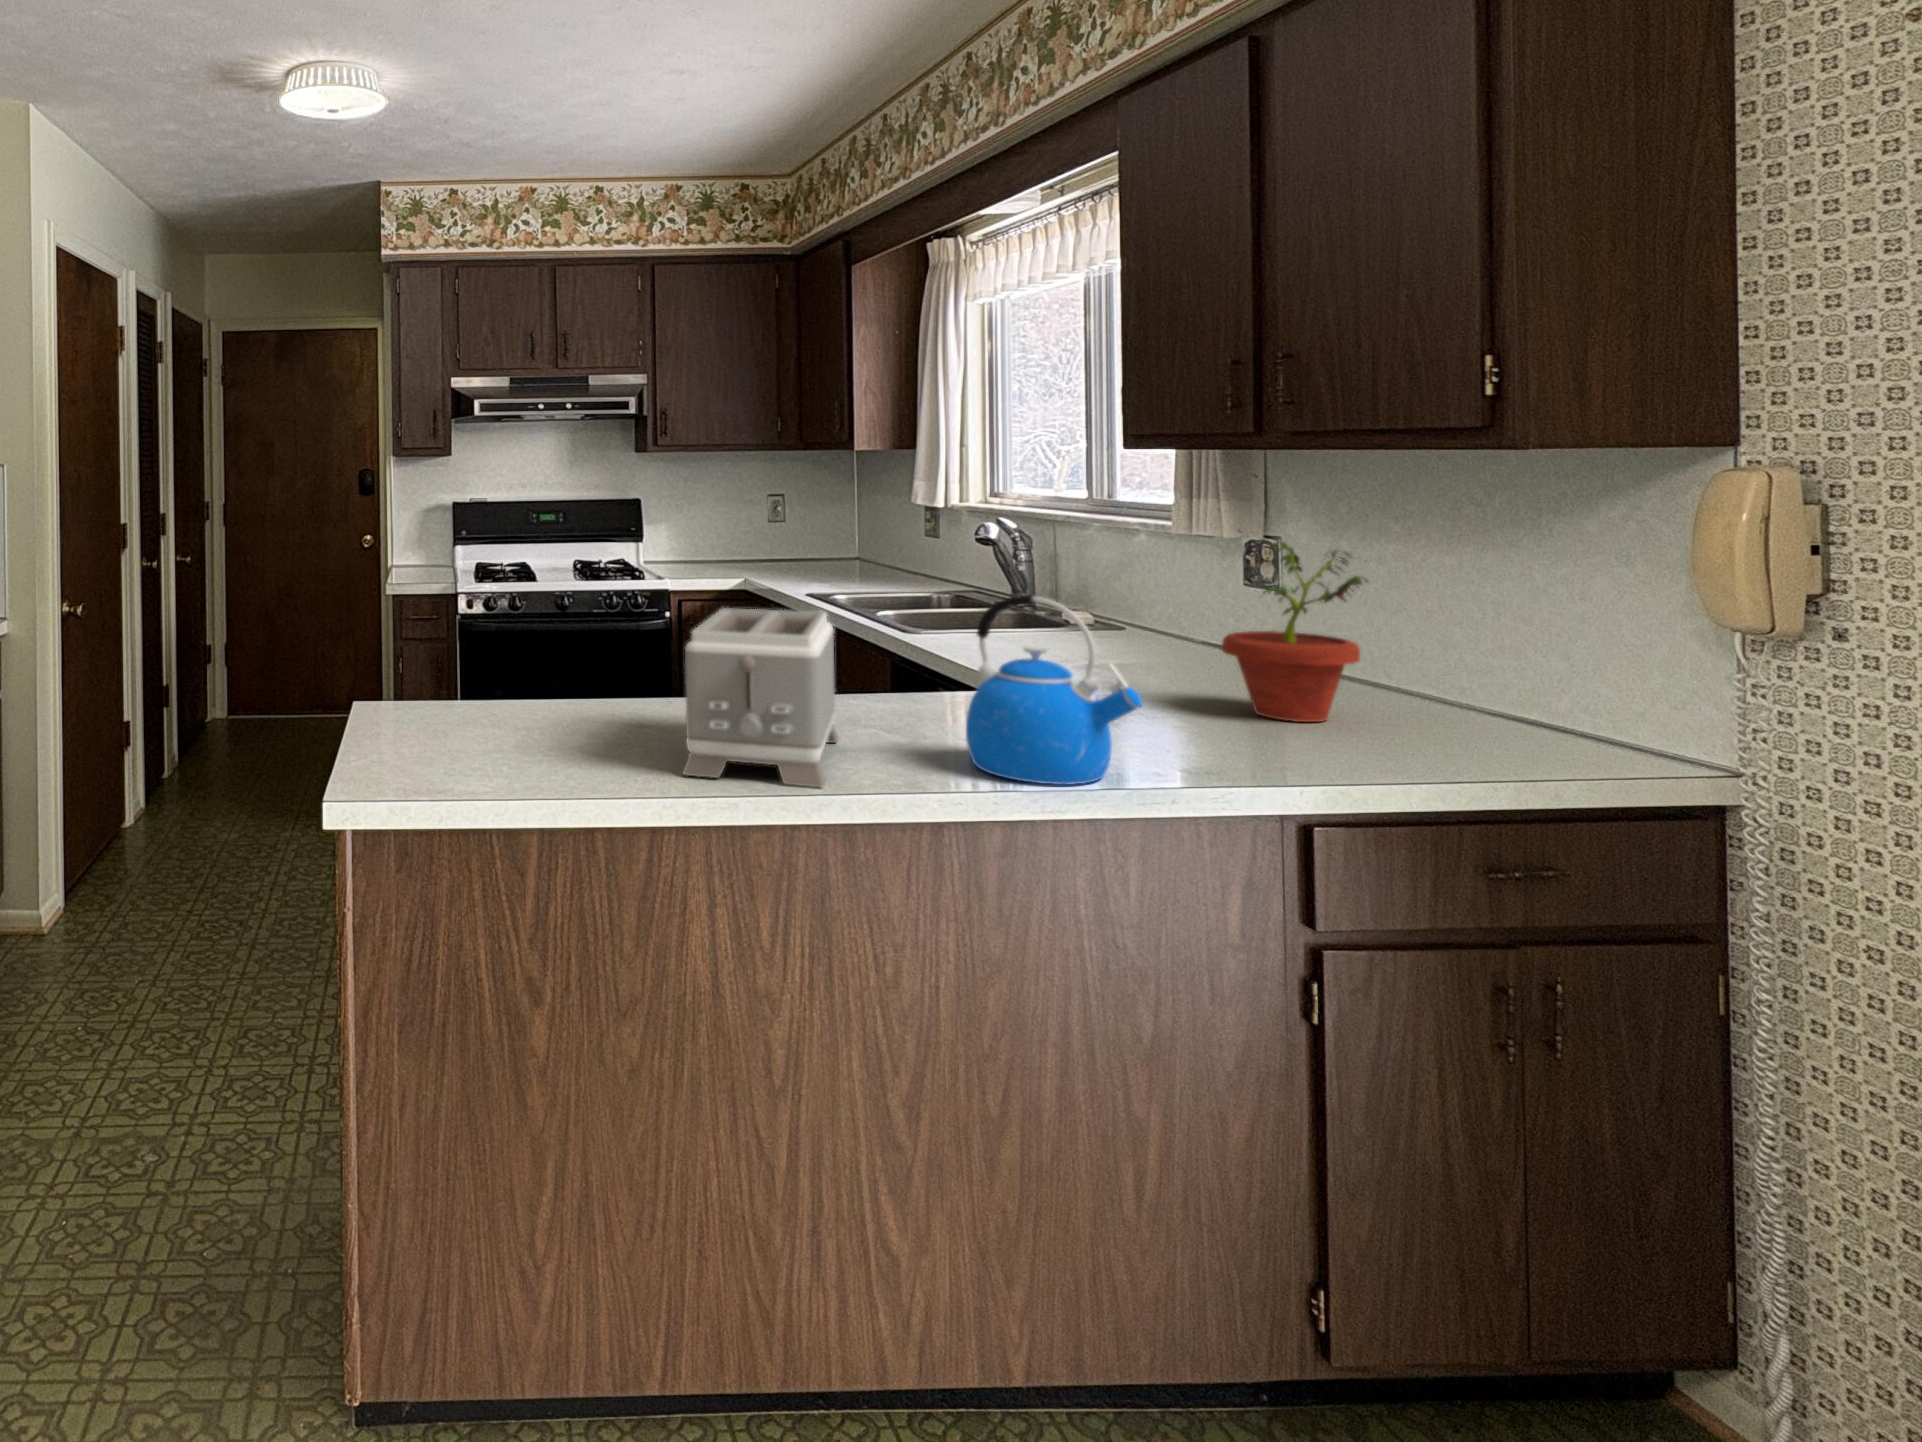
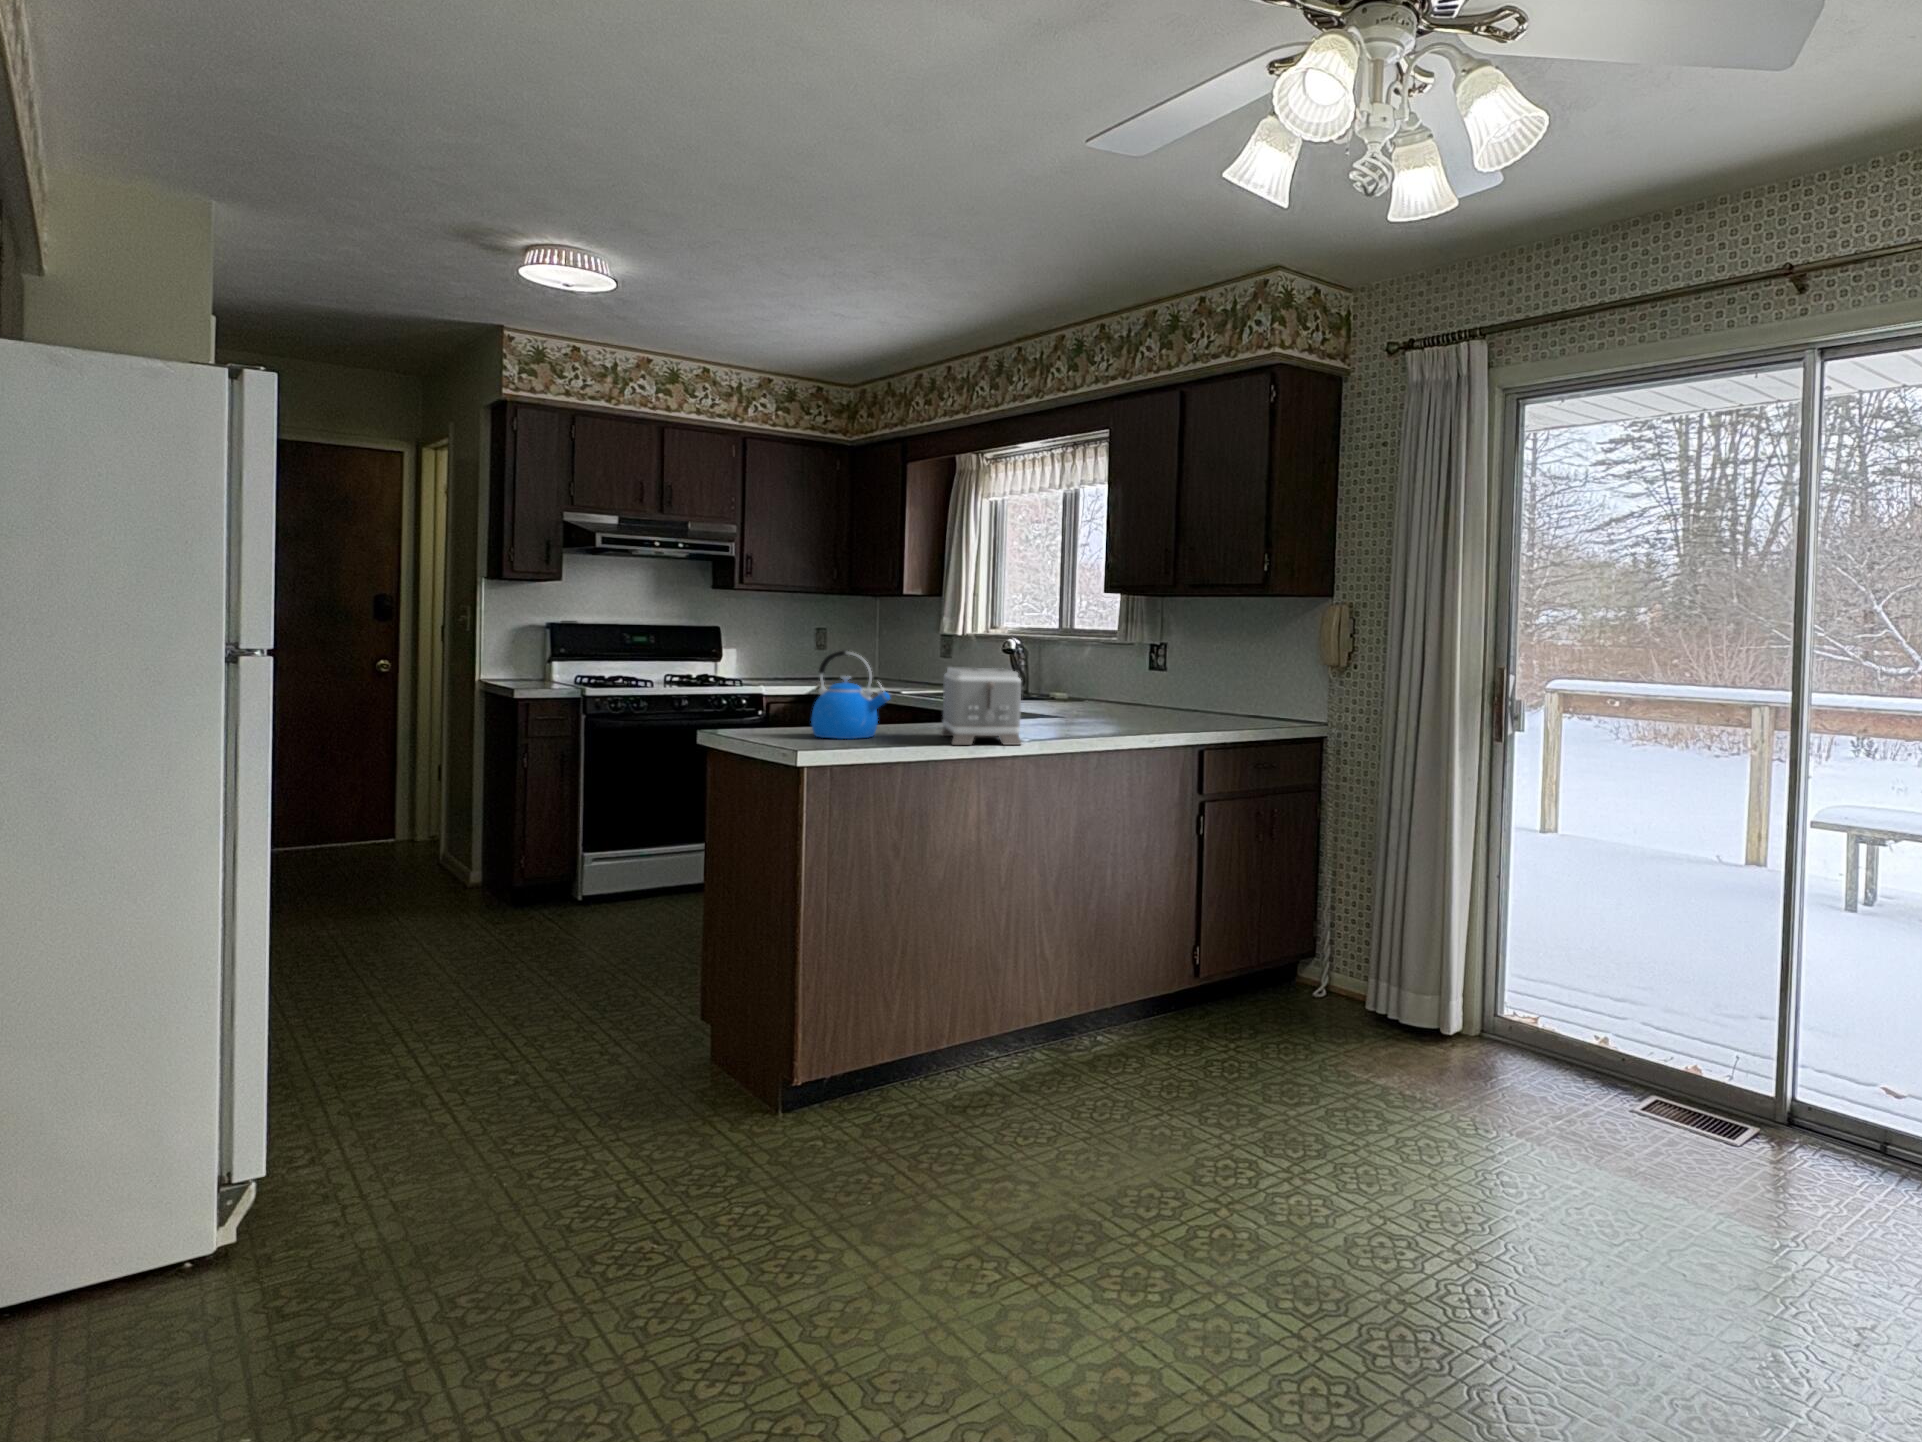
potted plant: present [1222,537,1367,722] -> none [1158,639,1217,725]
kettle: present [966,594,1142,785] -> present [811,651,890,739]

